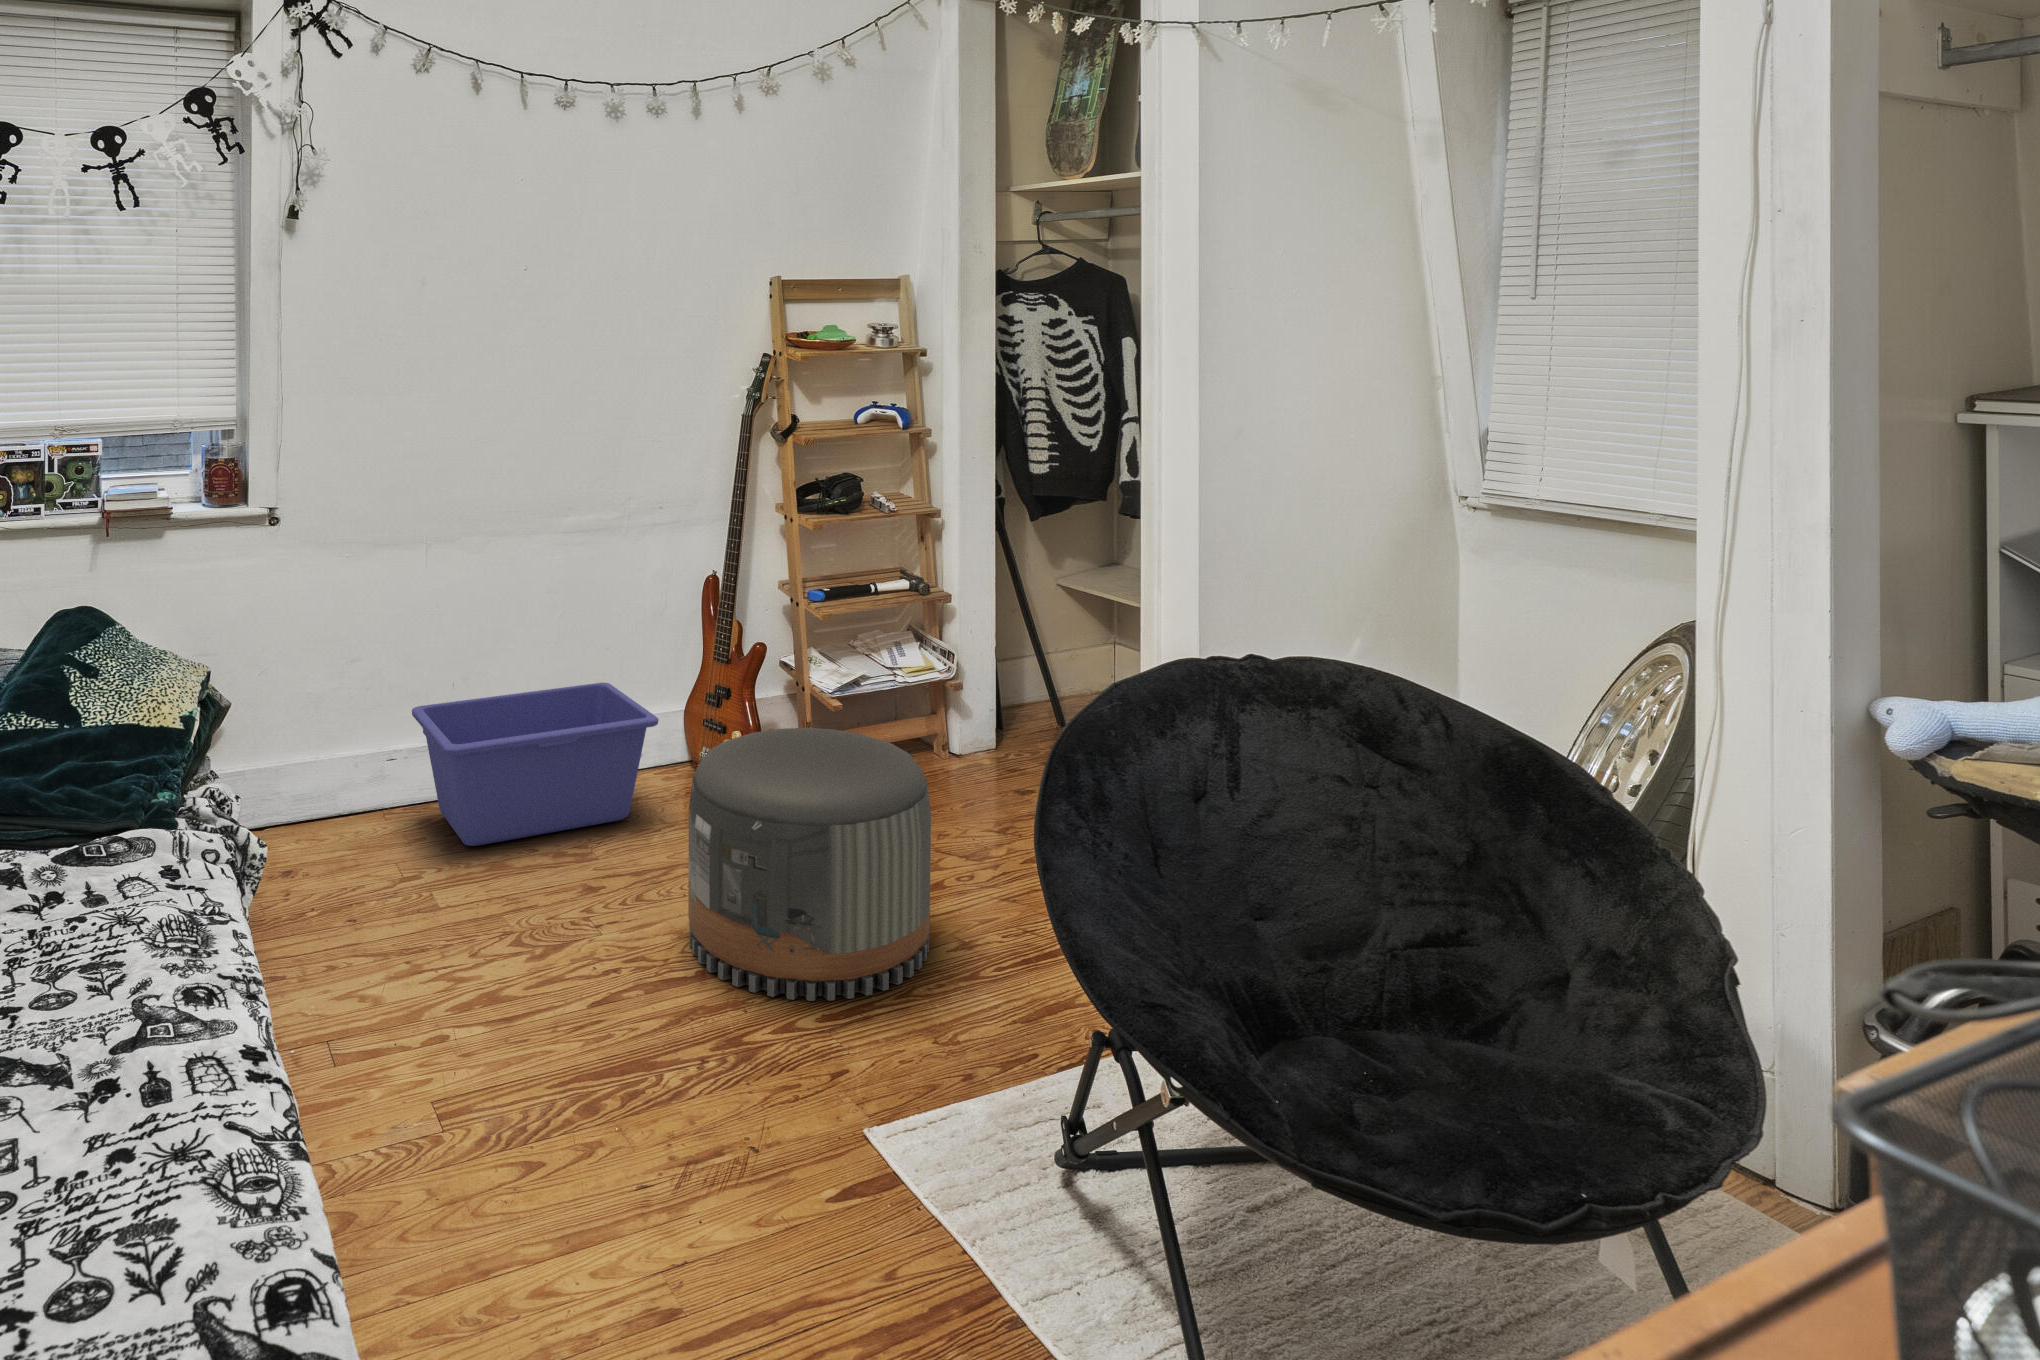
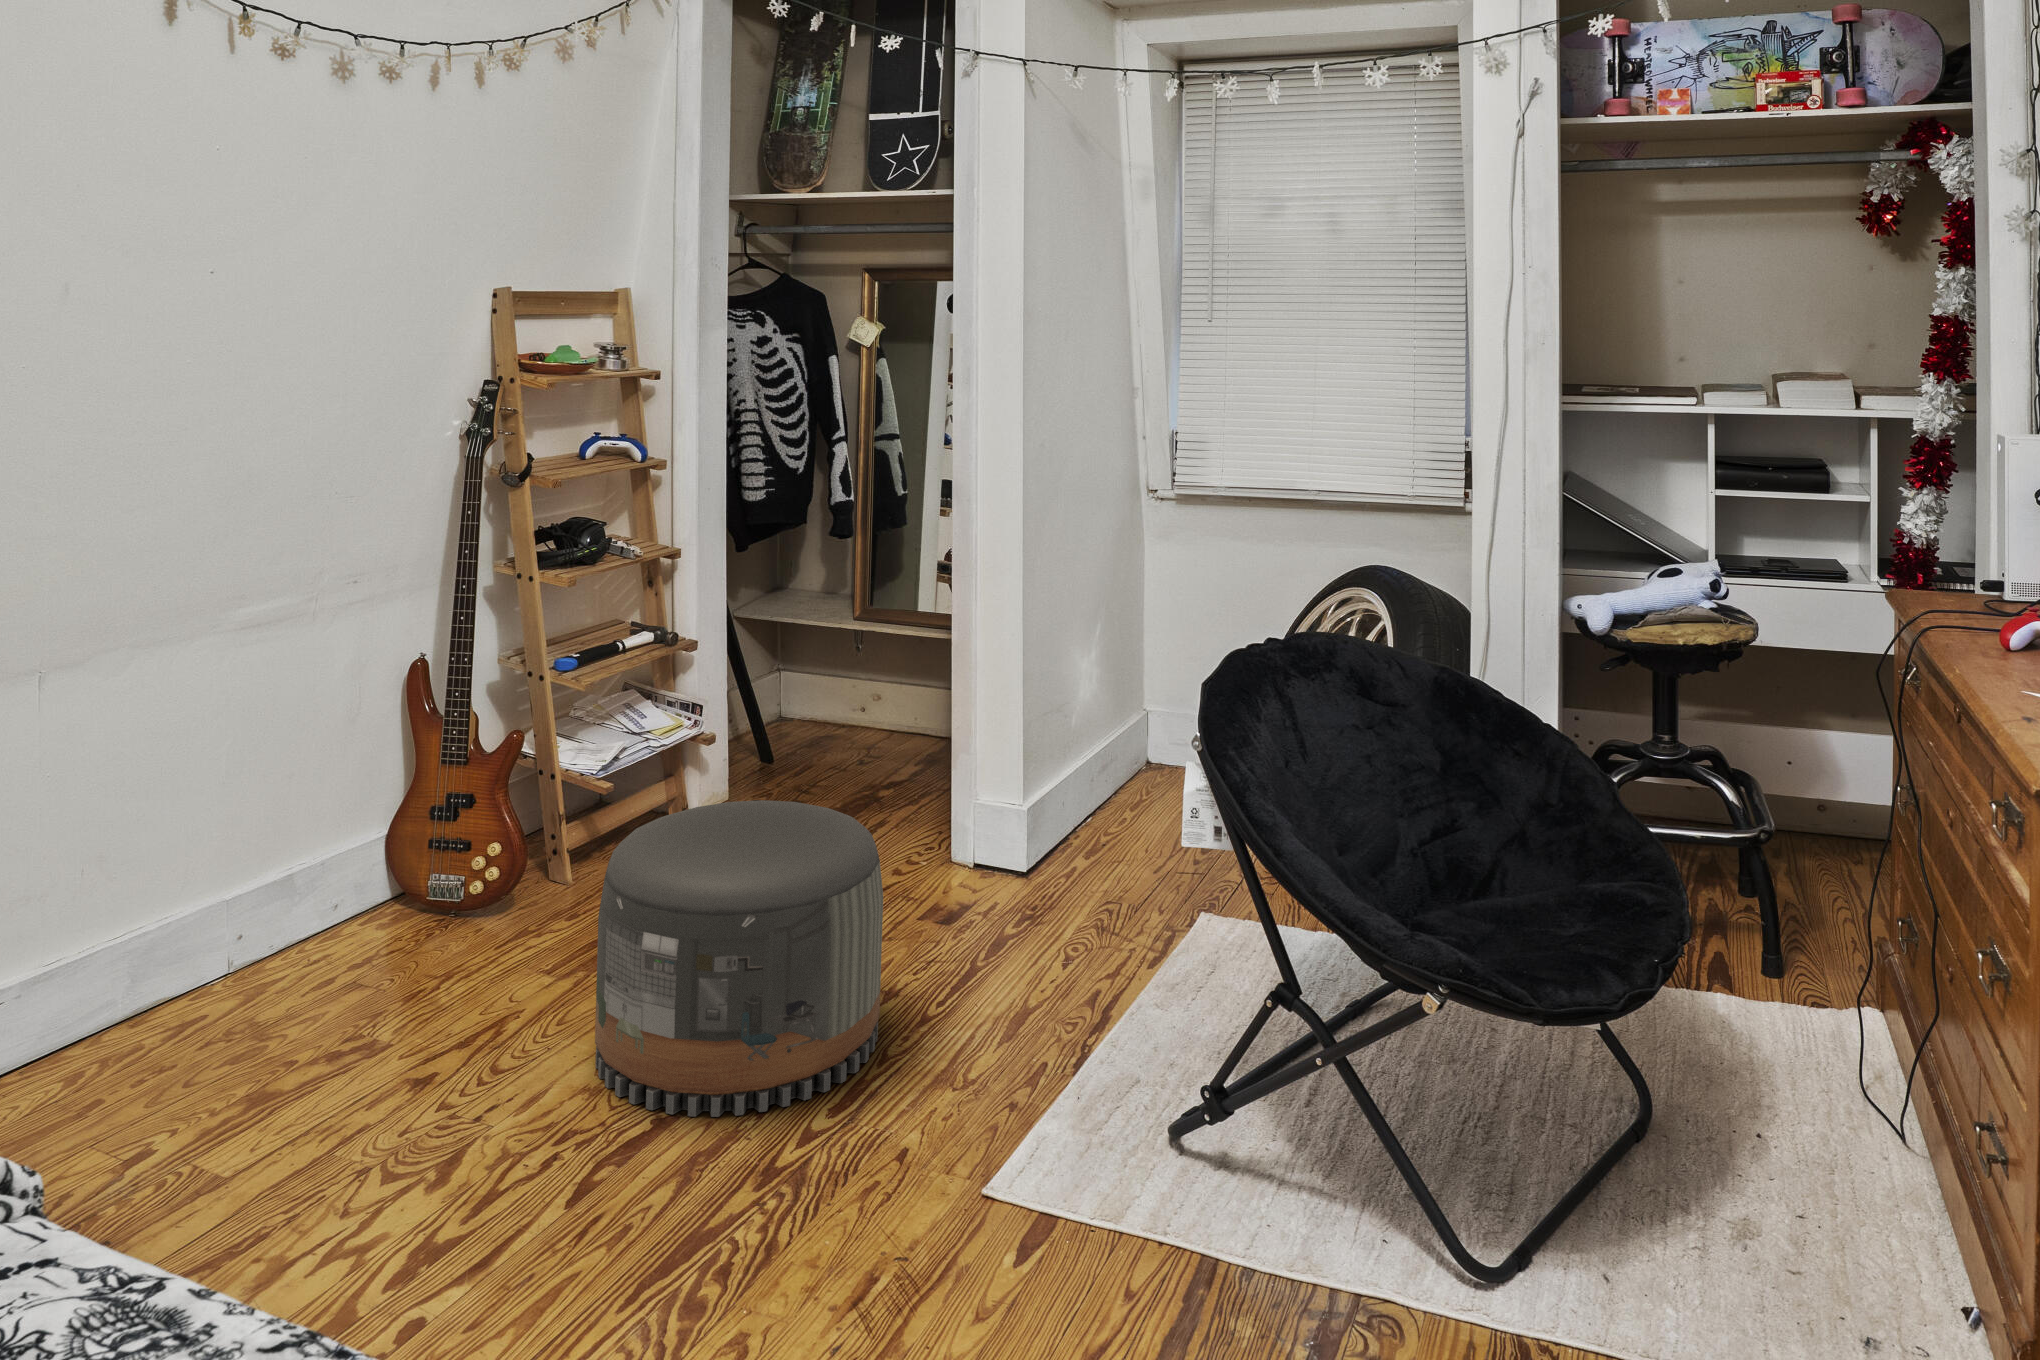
storage bin: present [412,683,659,846] -> none [14,819,431,1090]

